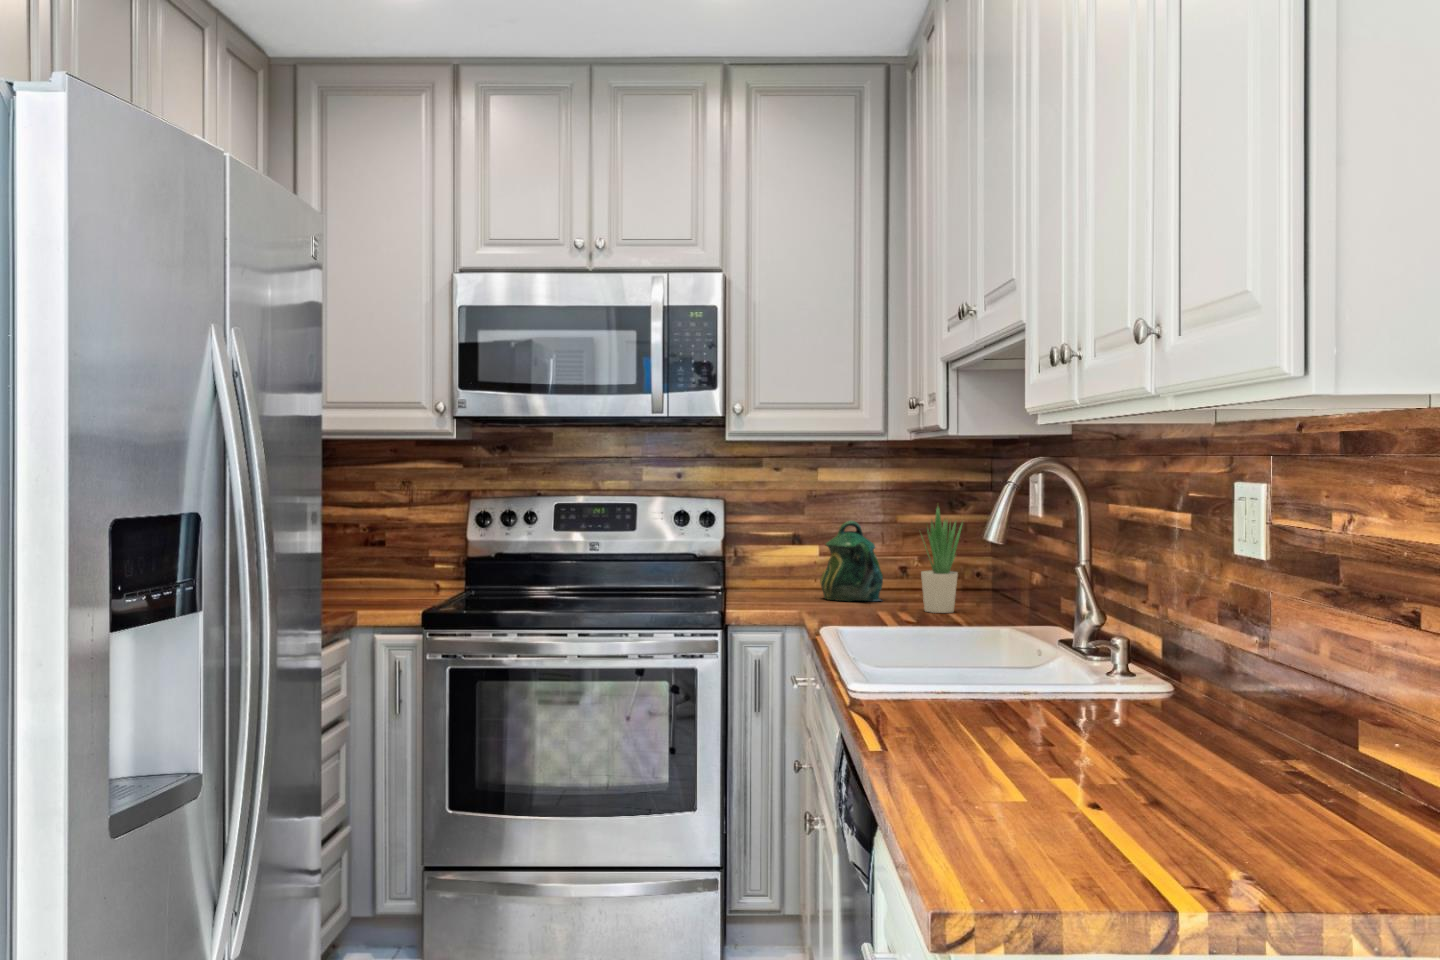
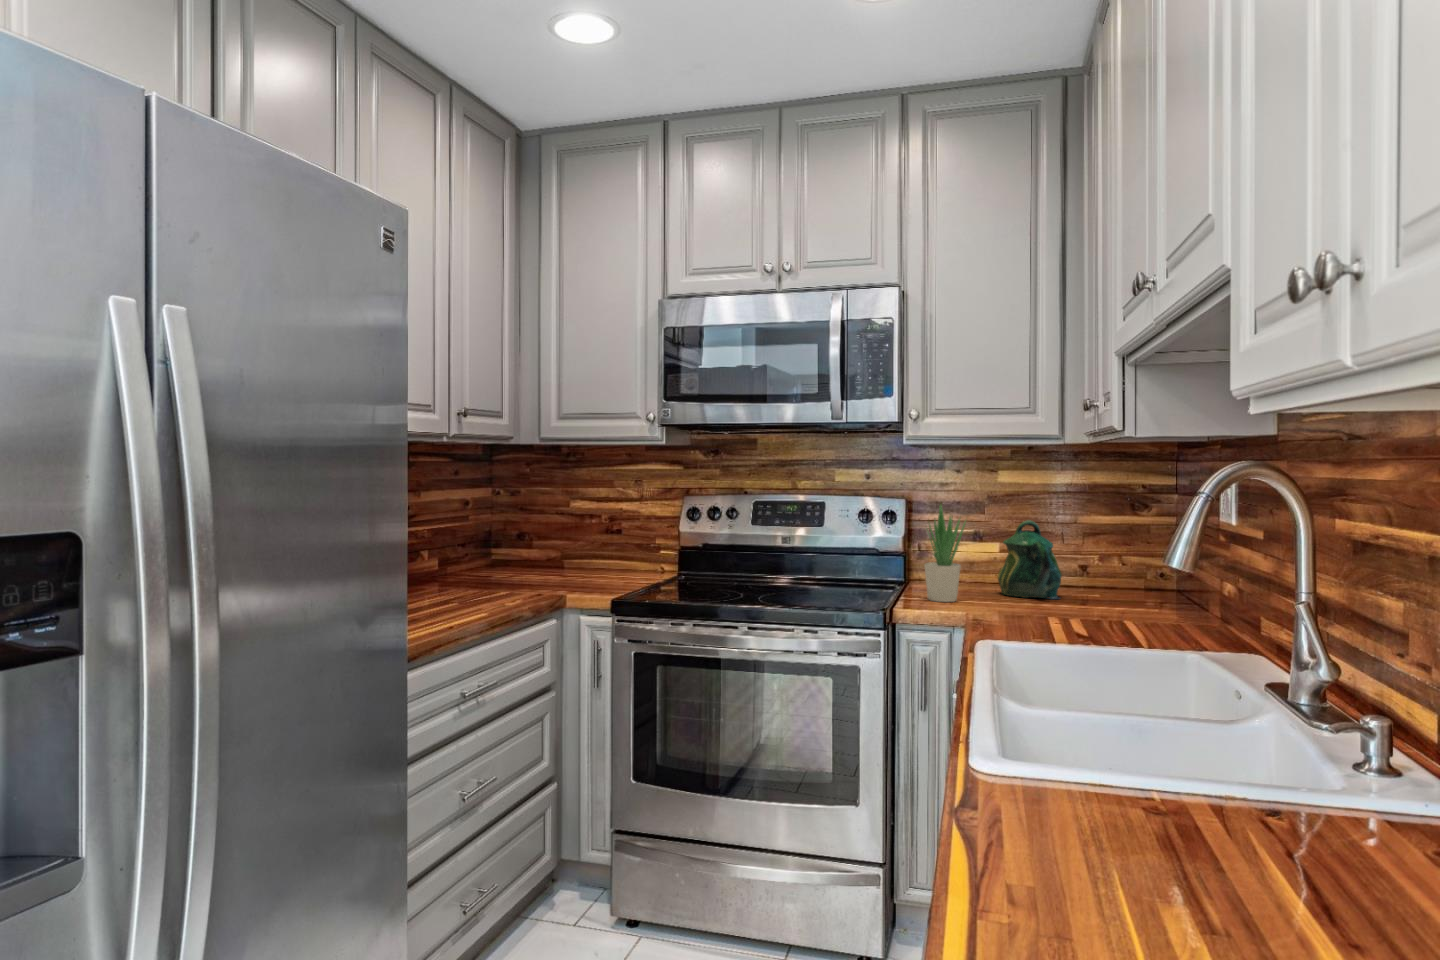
potted plant: present [921,505,962,613] -> present [925,503,966,602]

